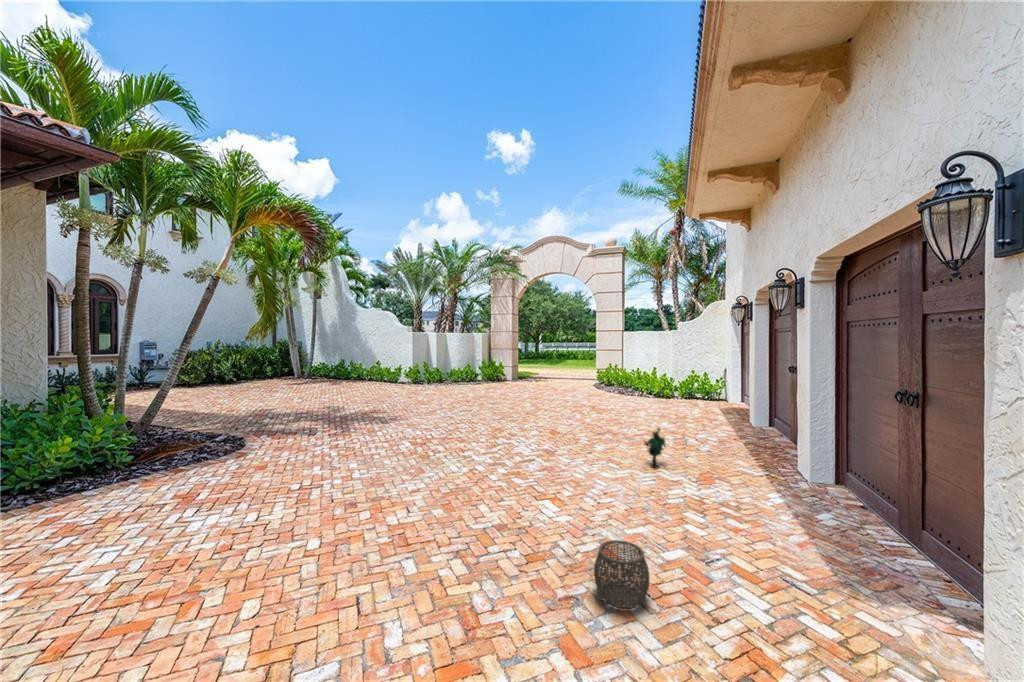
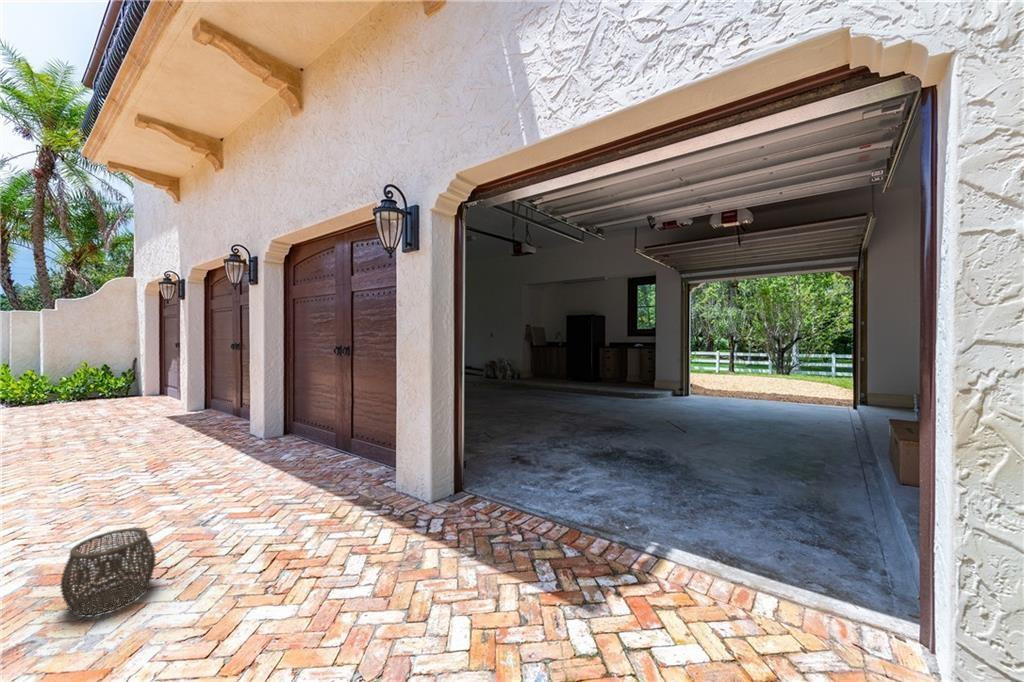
decorative plant: present [644,429,665,468] -> none [50,422,95,477]

